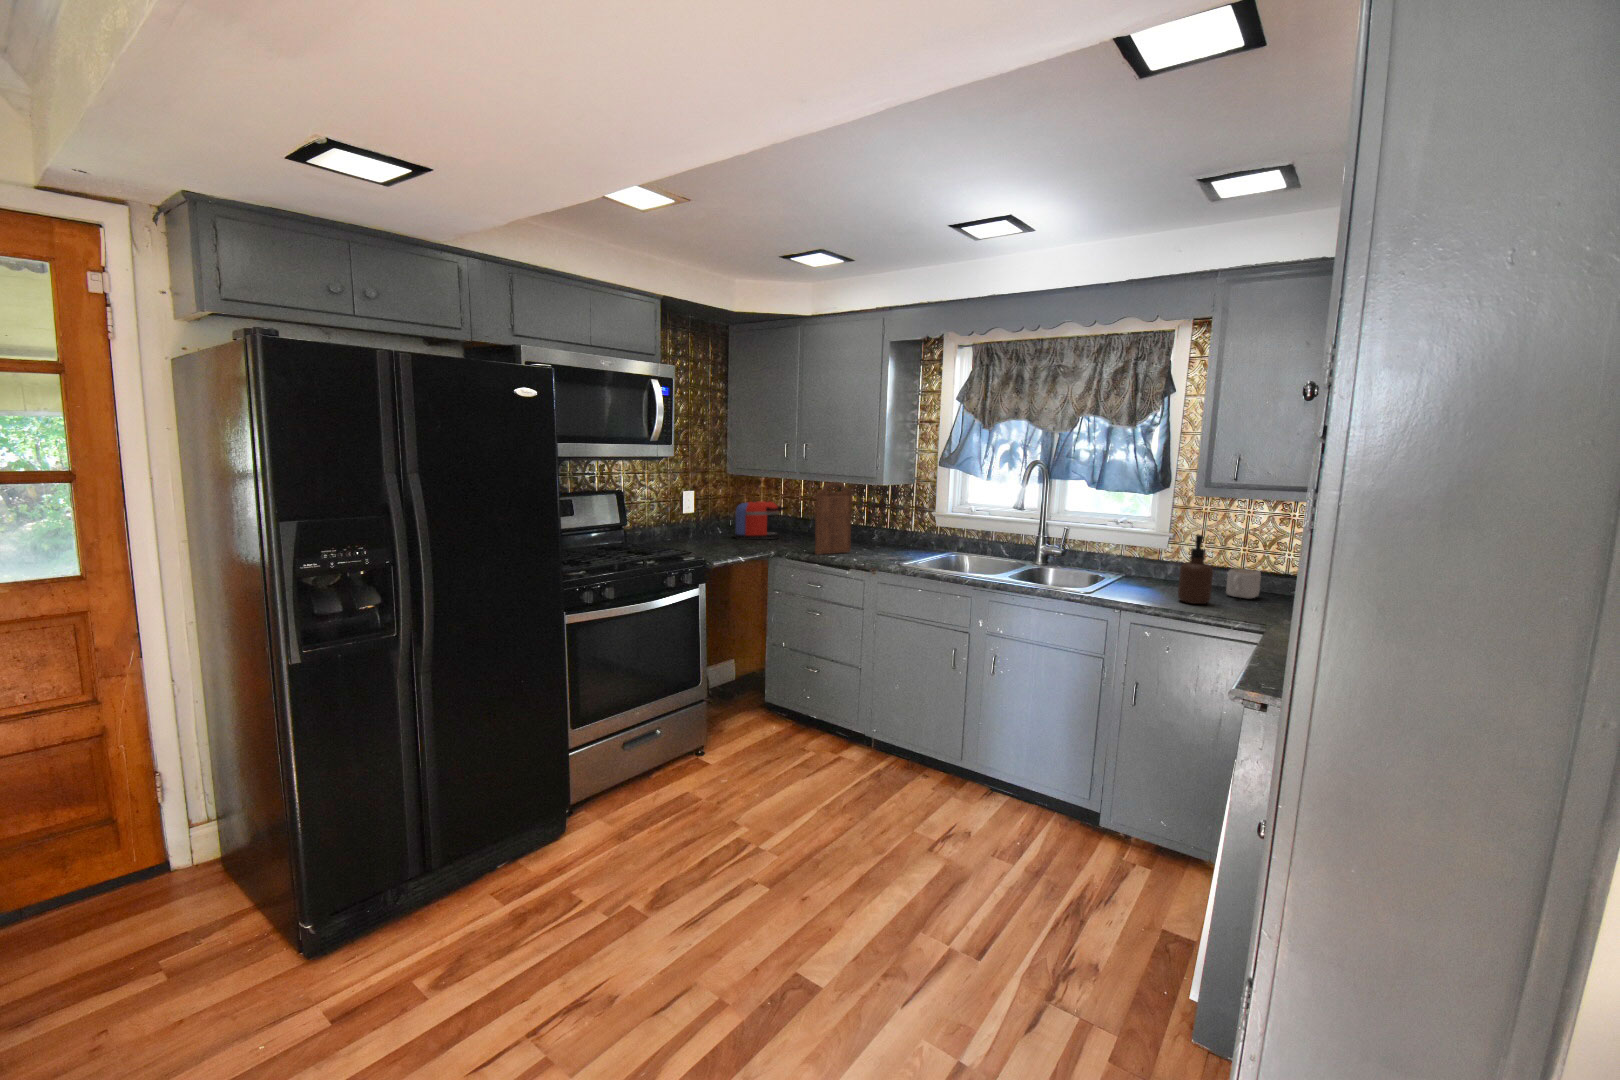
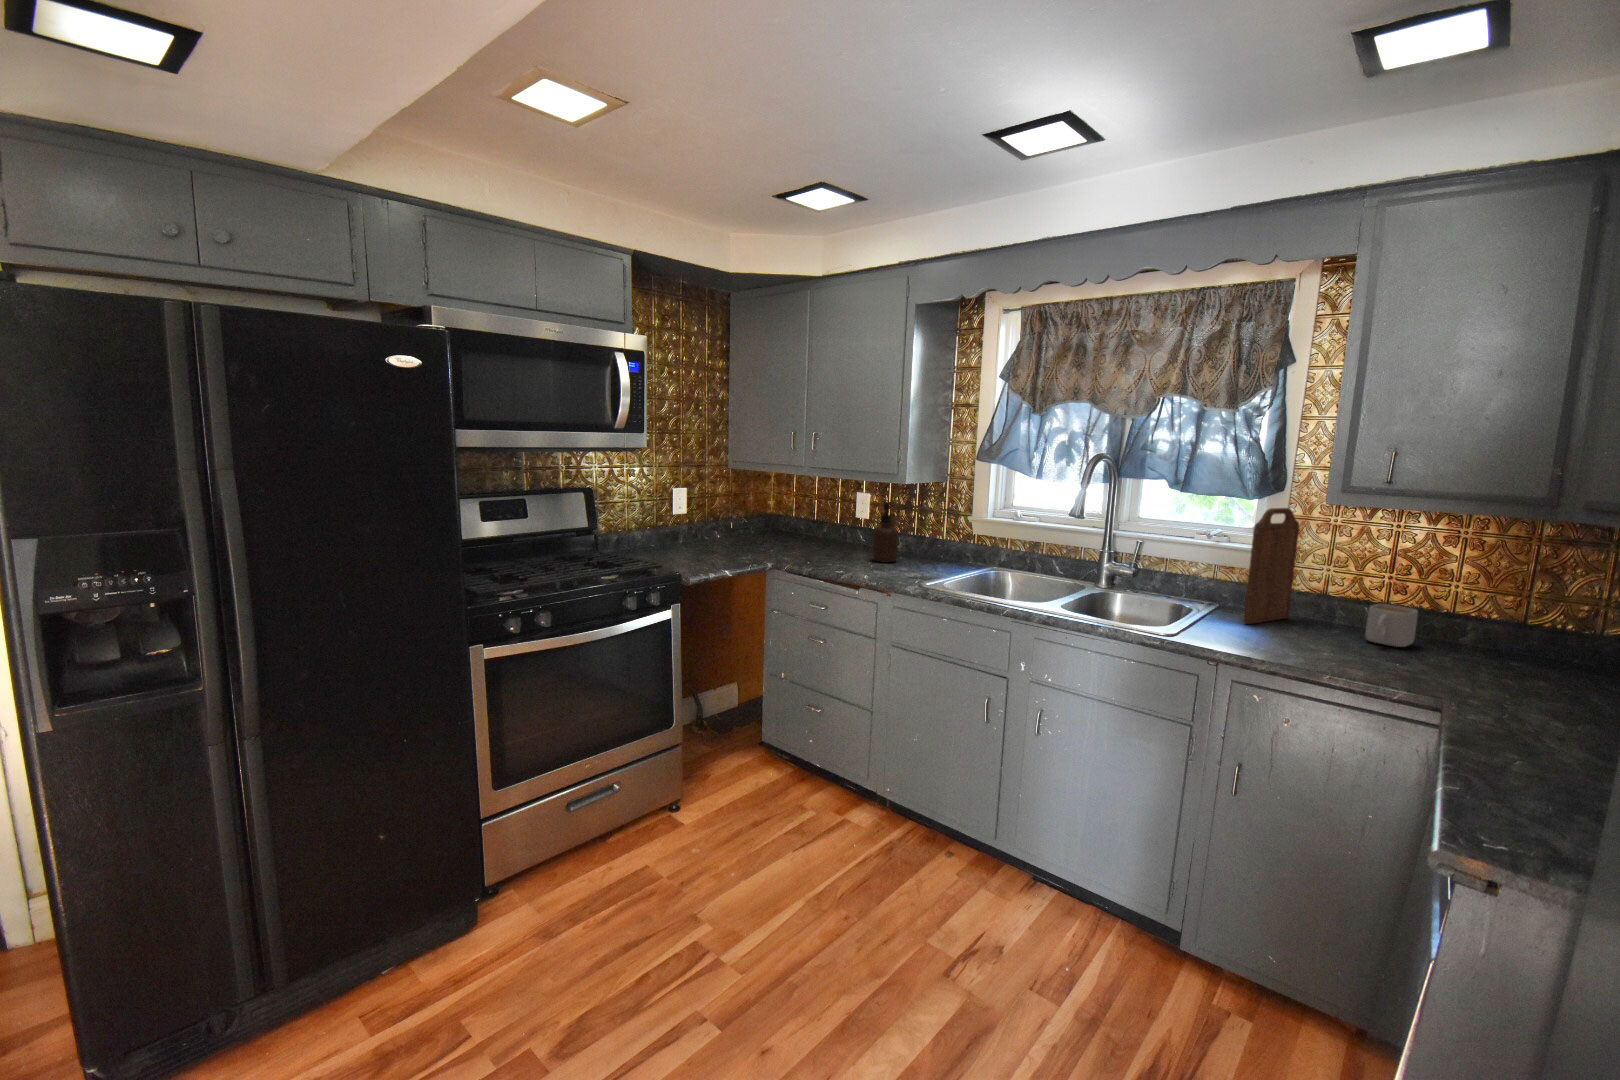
cutting board: present [815,483,852,554] -> present [1244,508,1300,624]
coffee maker: present [734,501,786,539] -> none [733,501,795,546]
soap dispenser: present [1178,535,1213,604] -> present [872,503,898,562]

